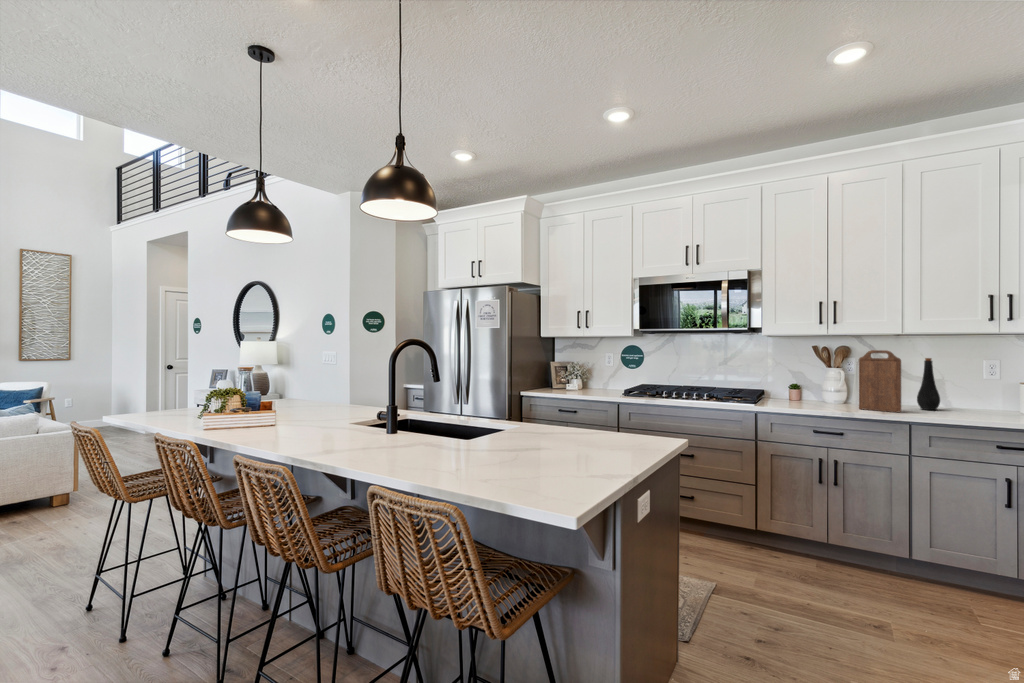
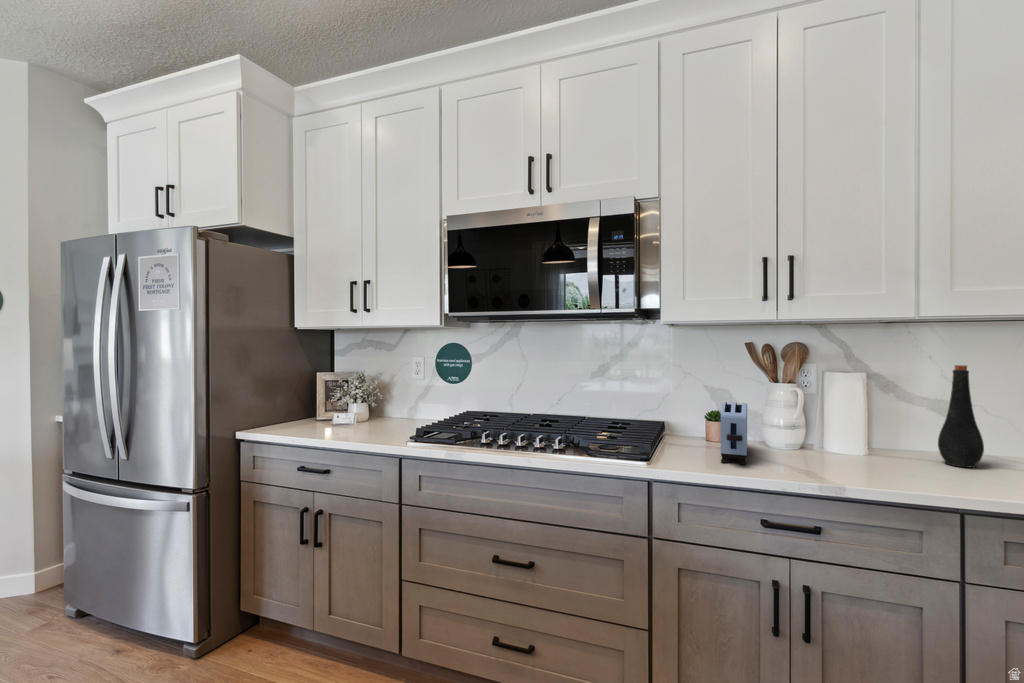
cutting board: present [859,350,901,412] -> none [840,352,928,480]
toaster: none [795,377,812,407] -> present [721,402,747,464]

